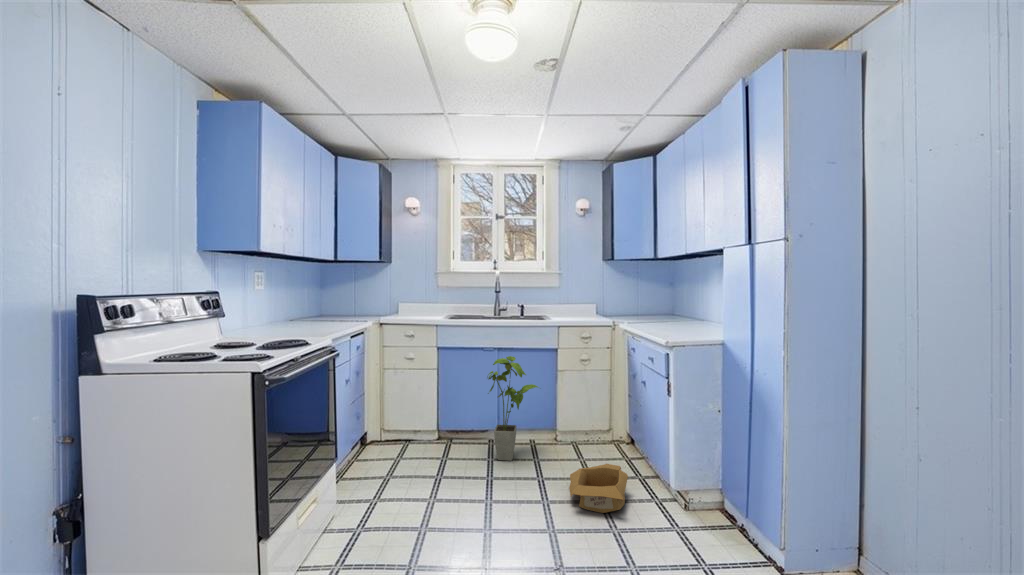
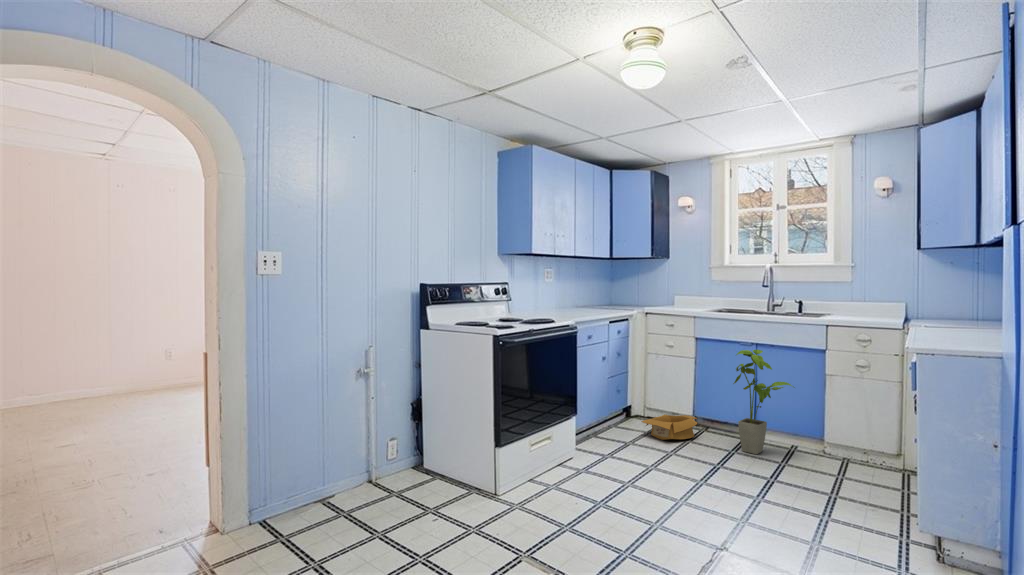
cardboard box: present [569,464,628,513] -> present [641,415,697,440]

